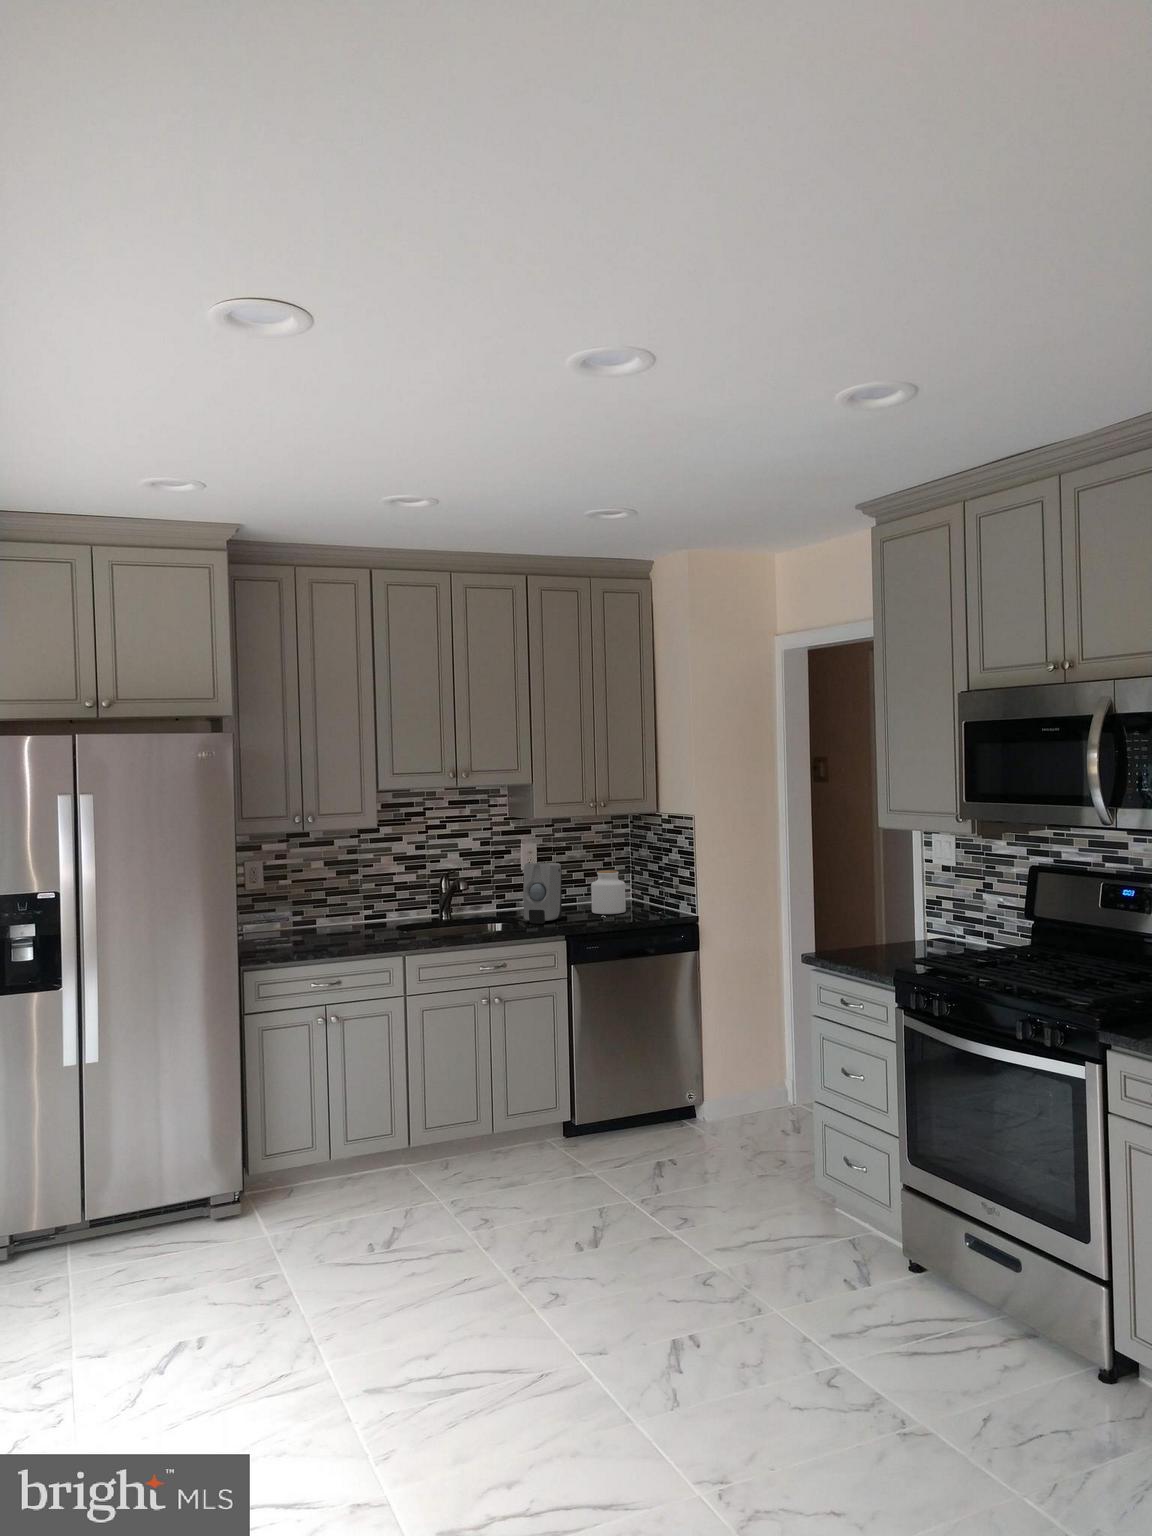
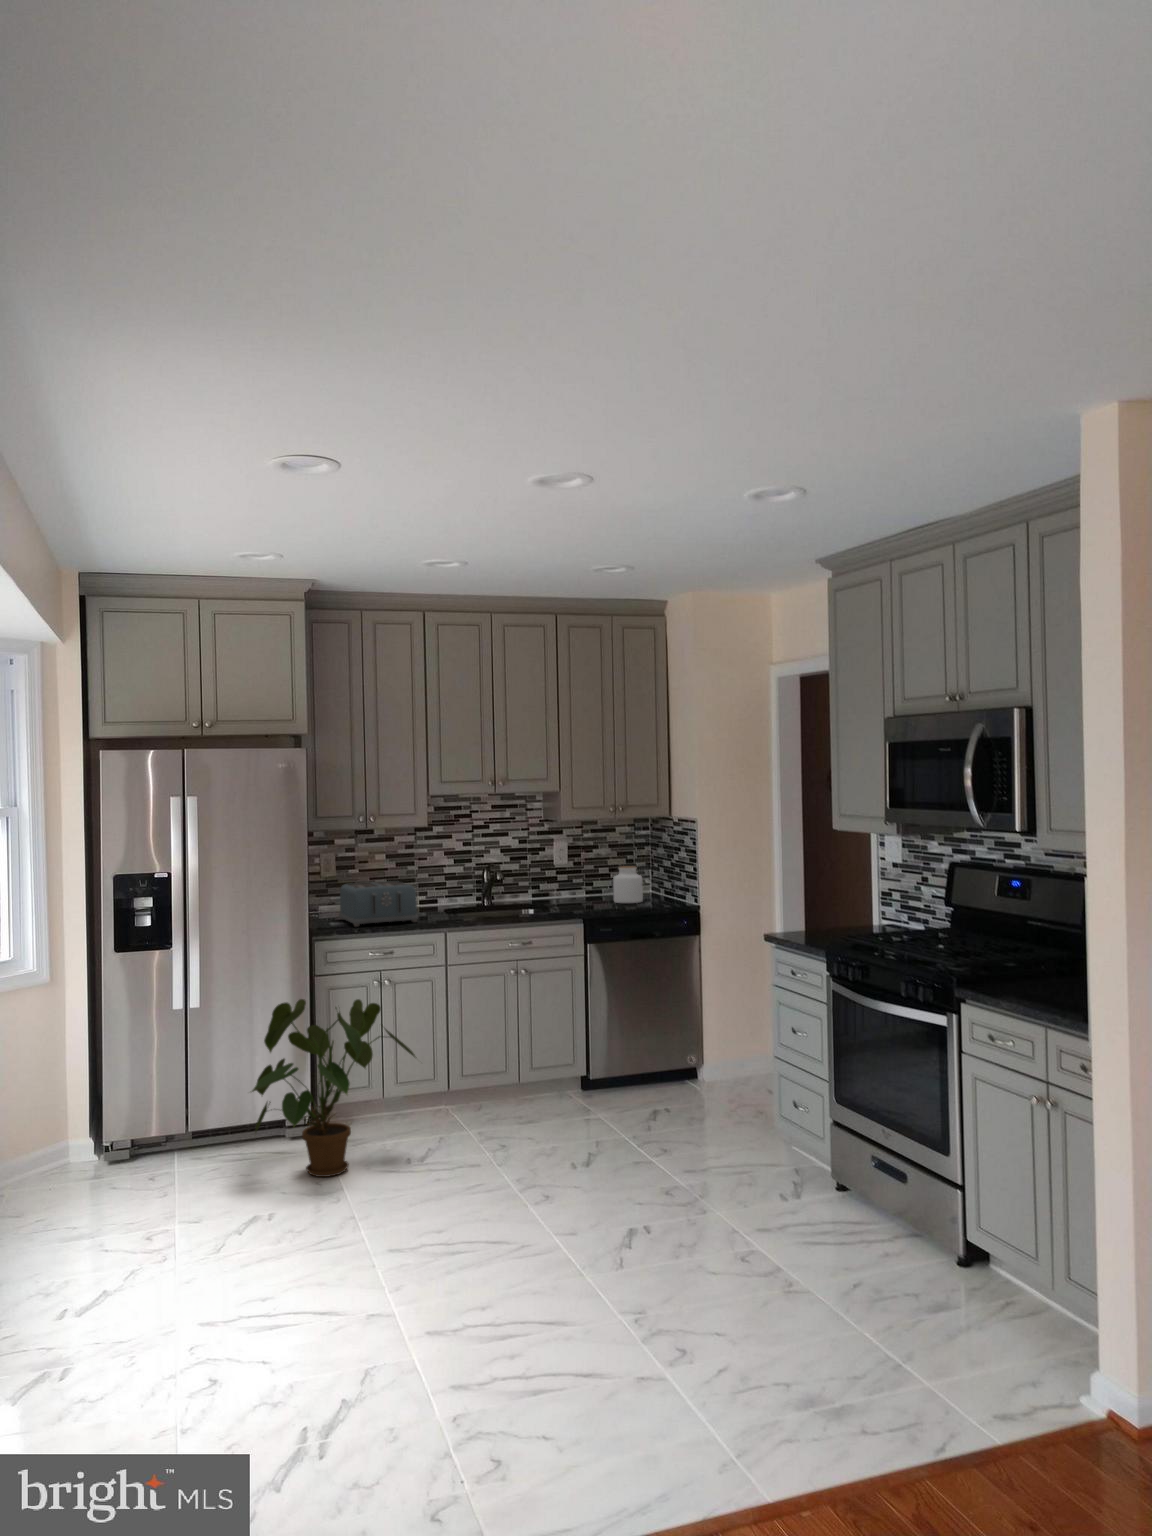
soap dispenser: present [523,863,562,924] -> none [552,859,586,910]
toaster: none [269,893,368,951] -> present [339,881,418,926]
house plant: none [162,1044,384,1277] -> present [252,999,415,1177]

